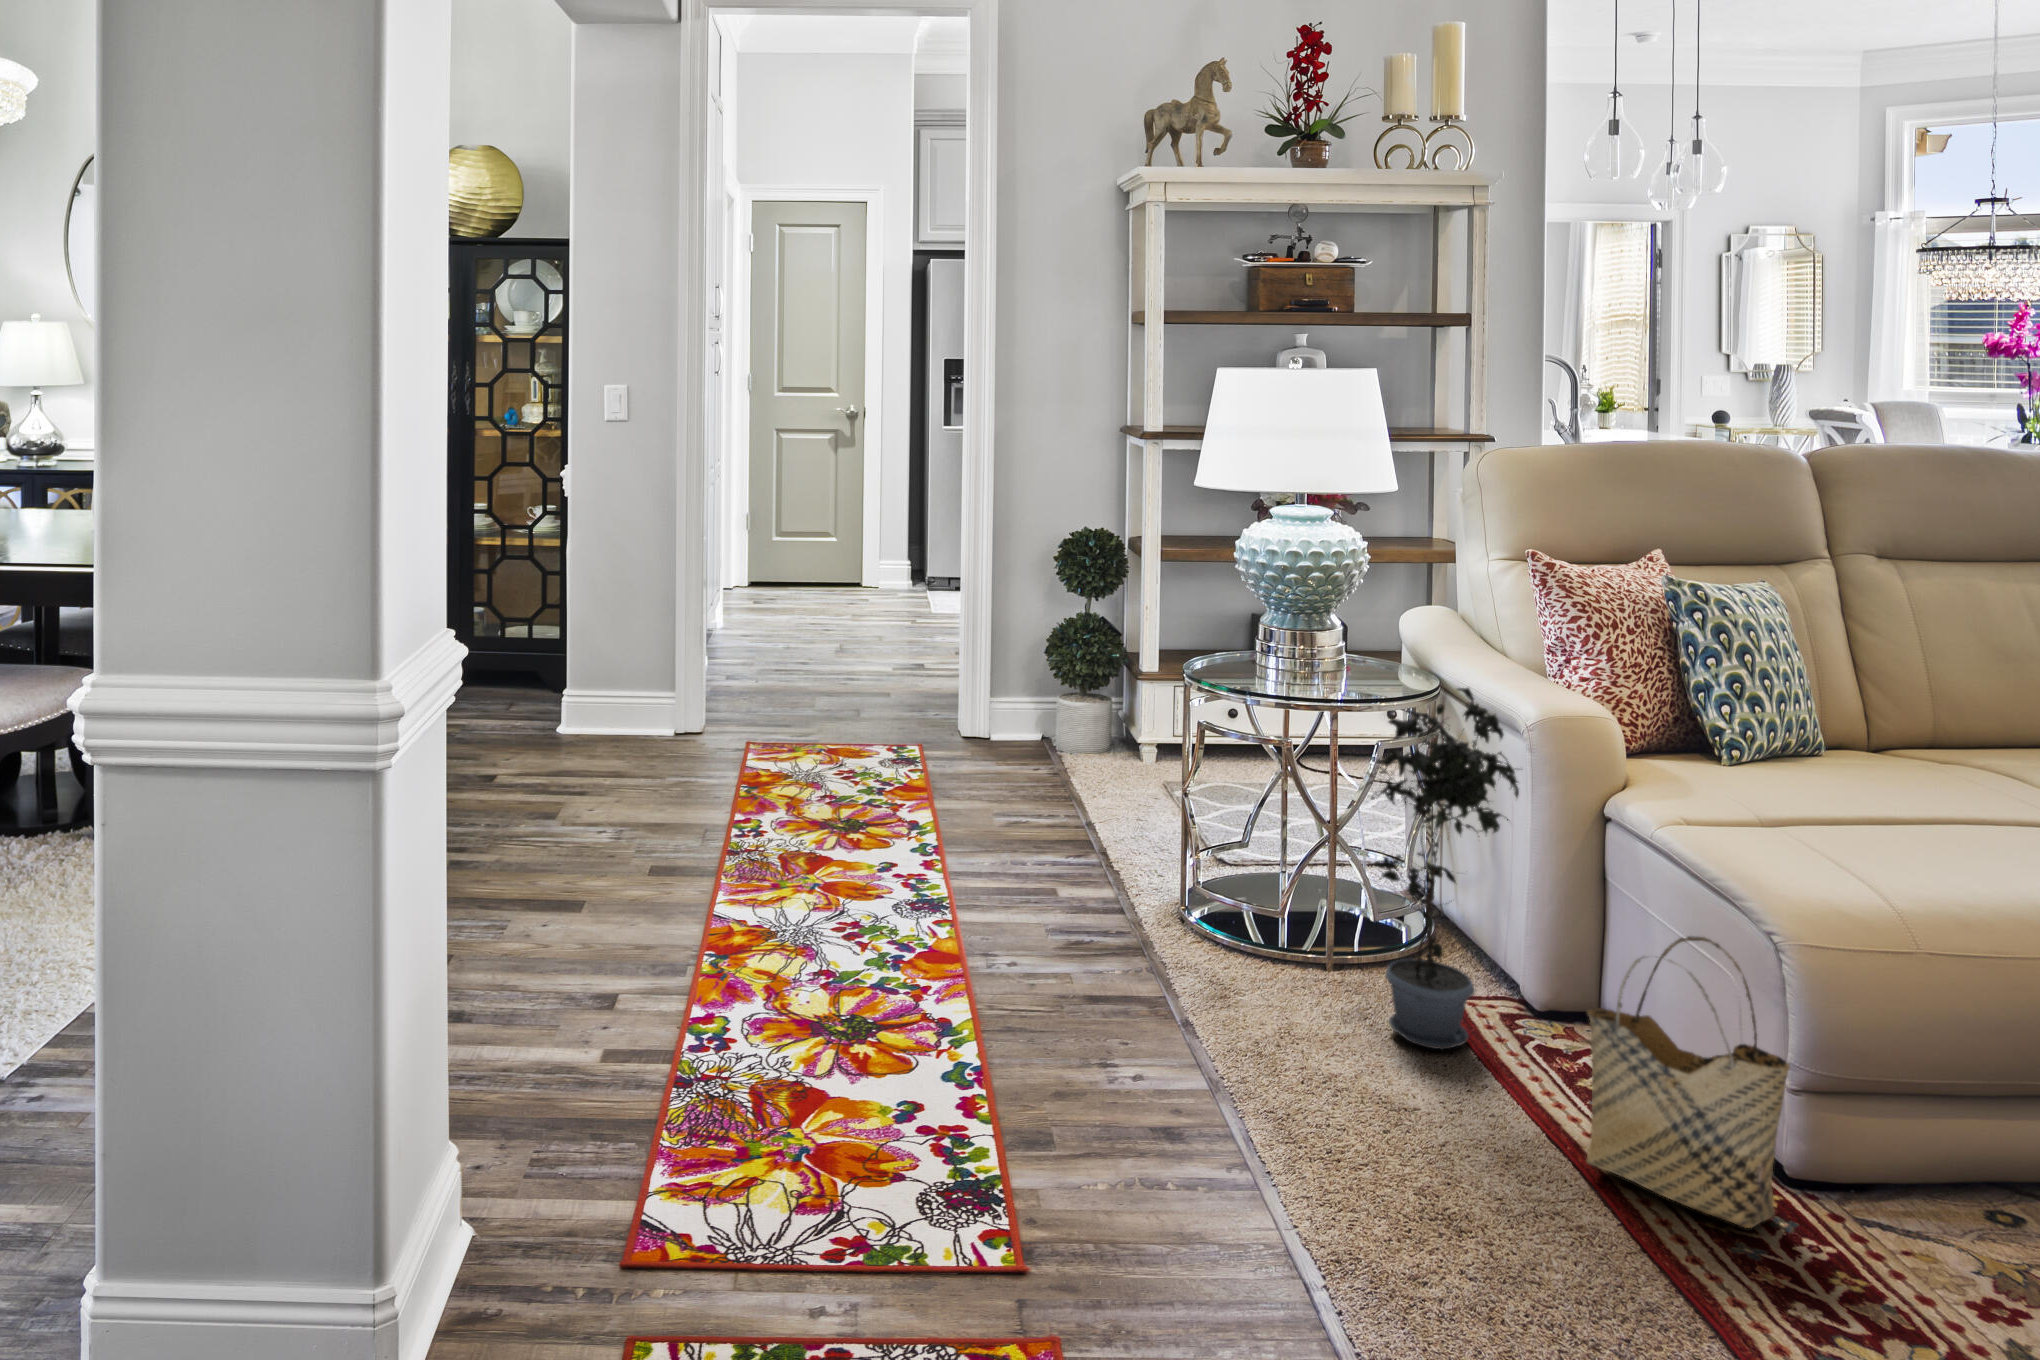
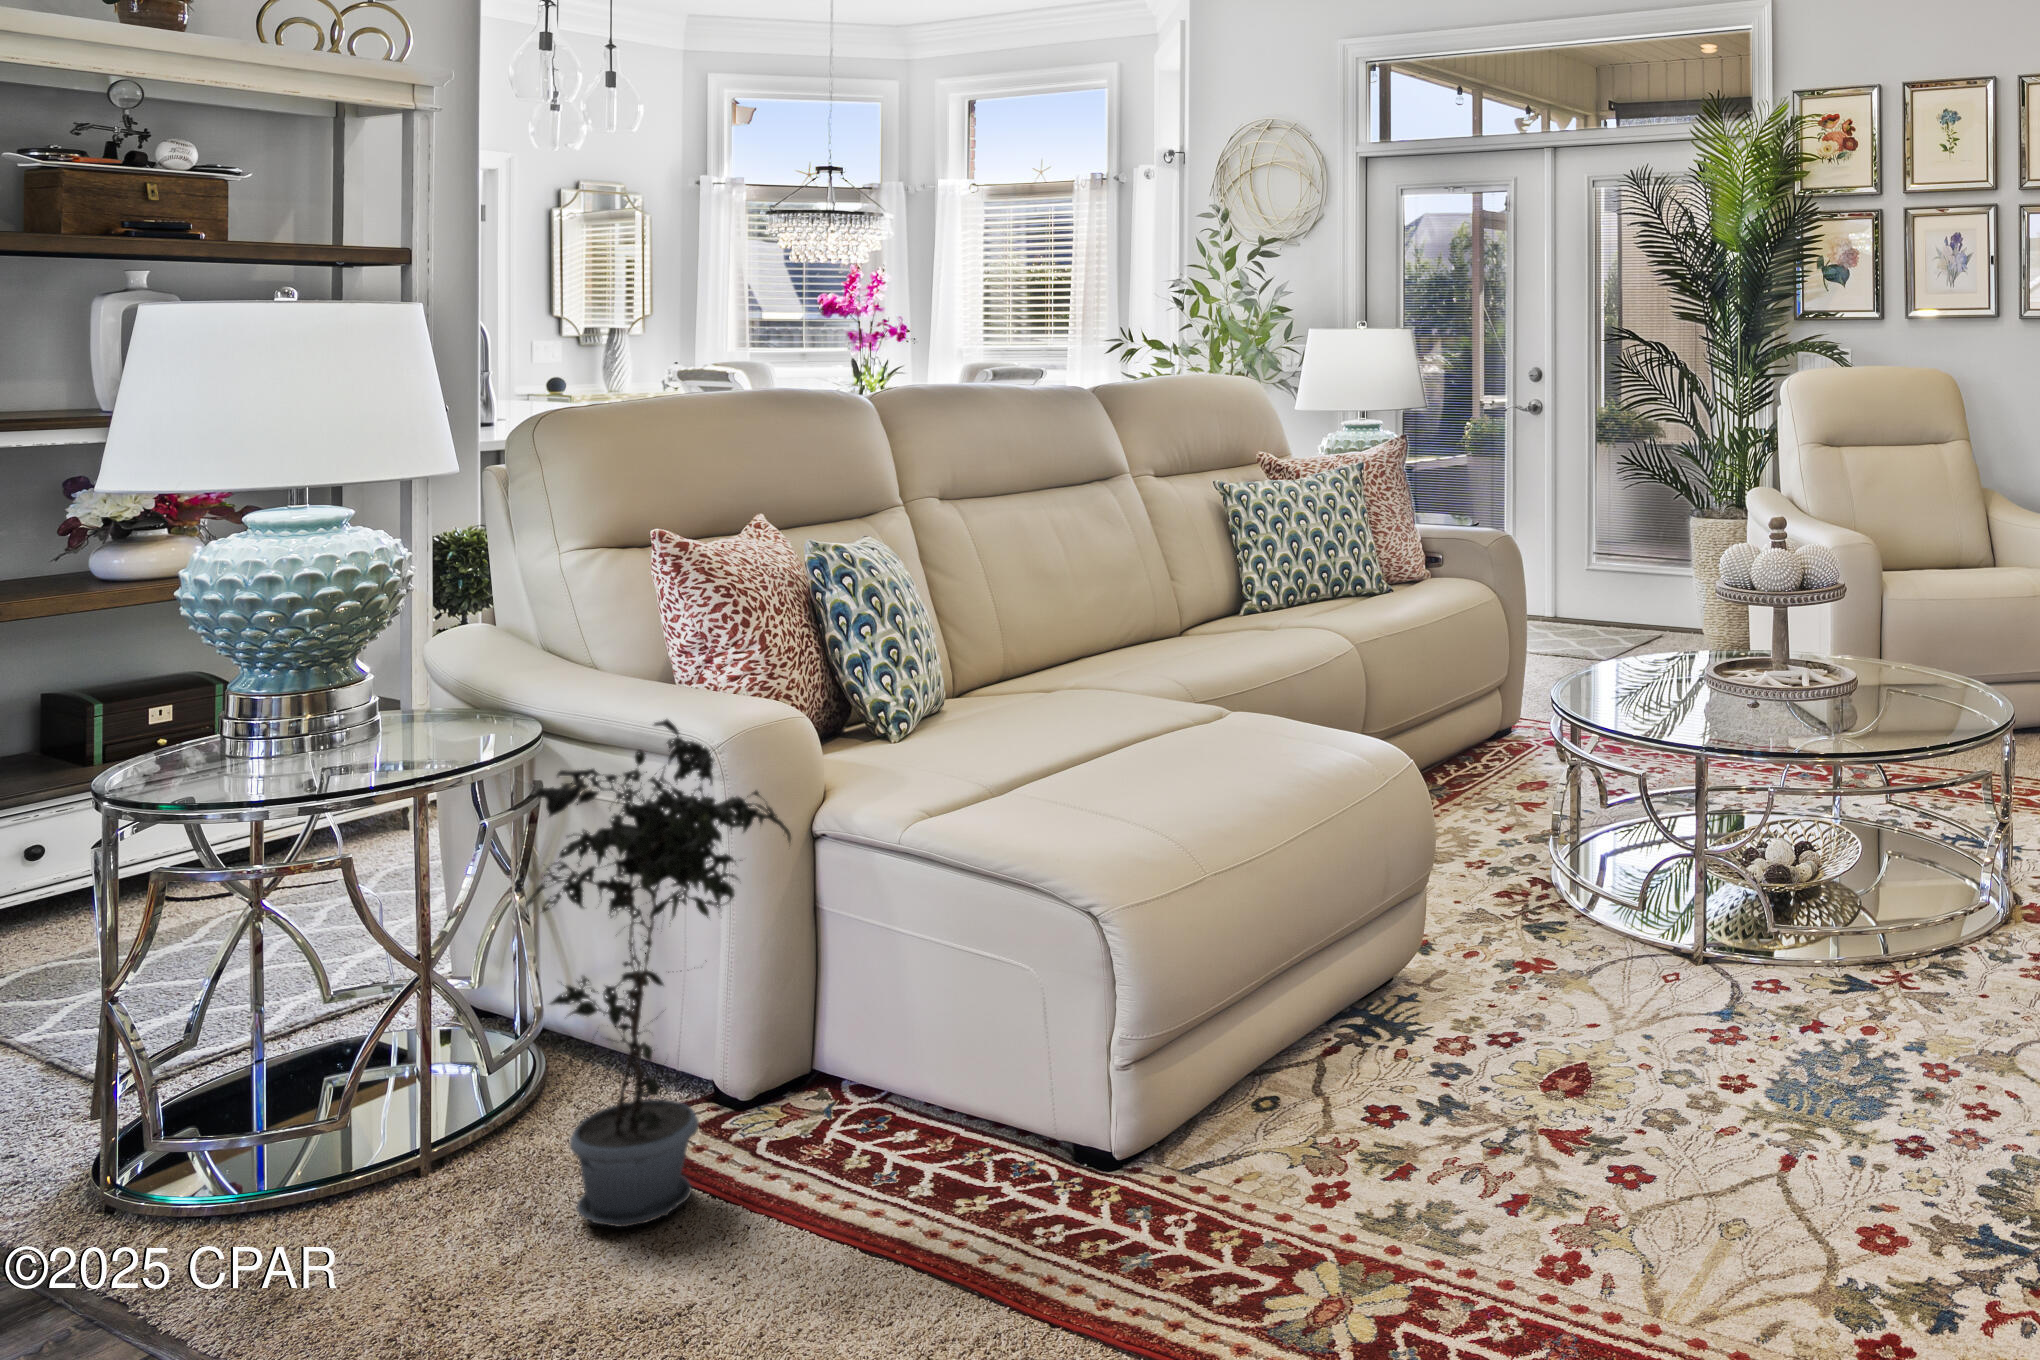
woven basket: present [1587,936,1790,1228] -> none [922,936,1141,1260]

